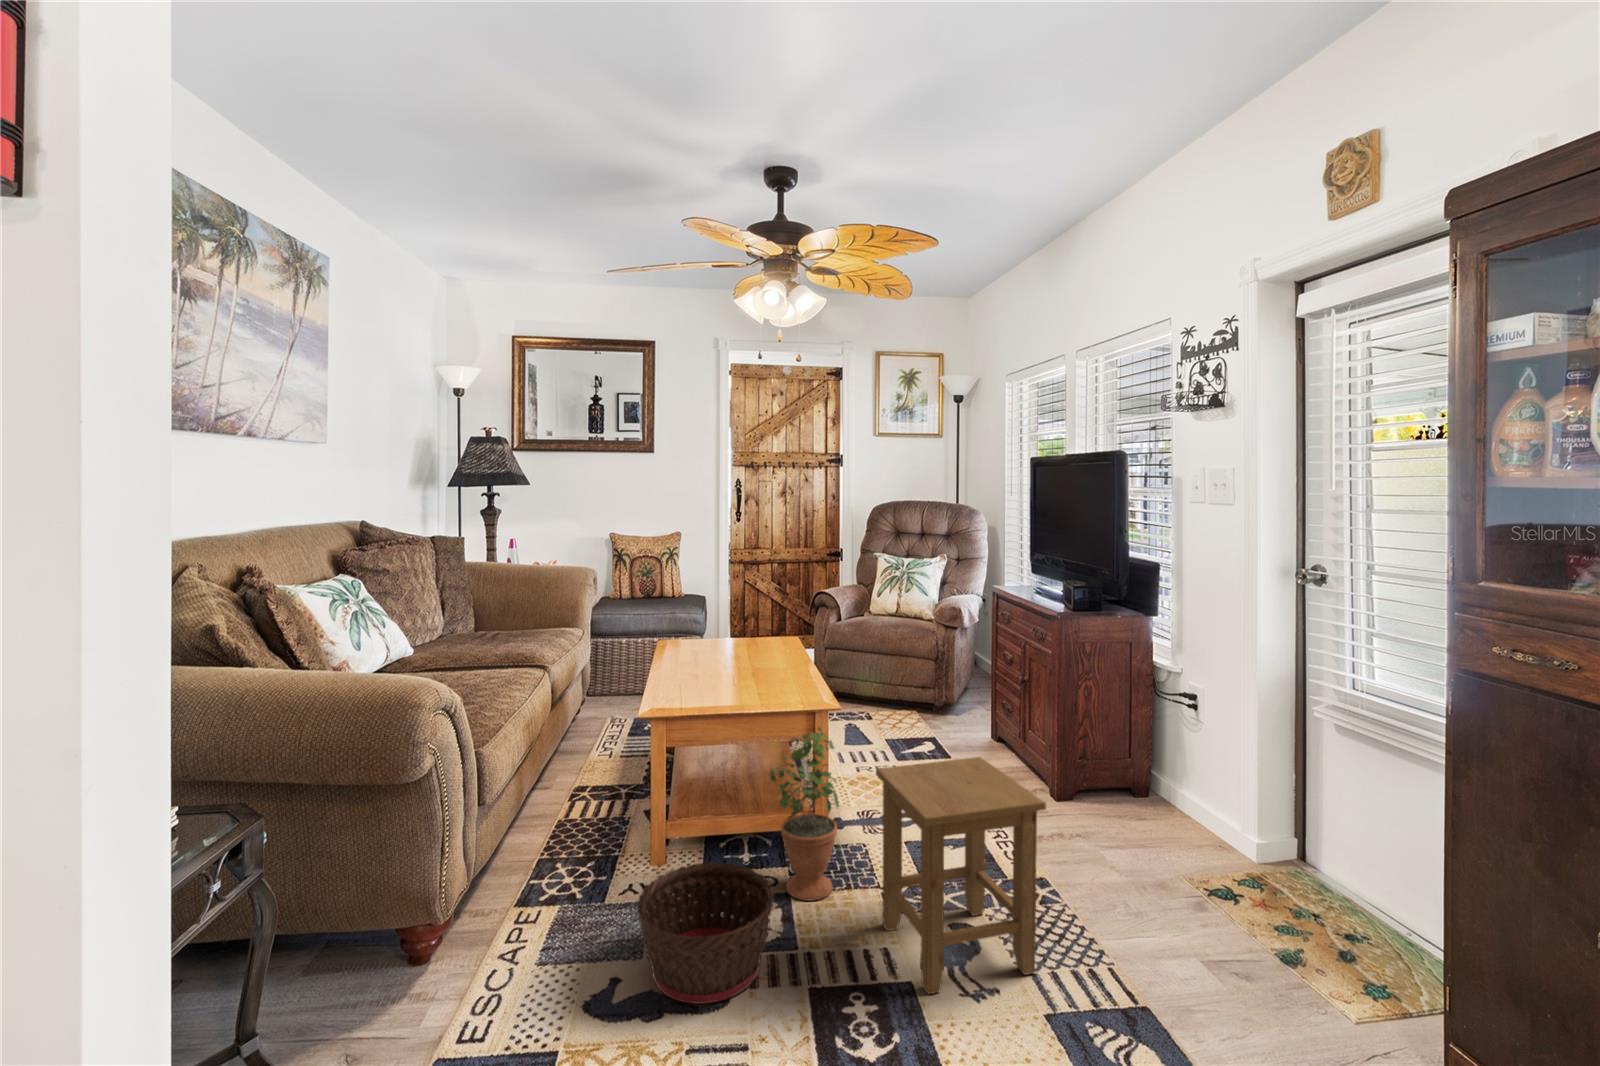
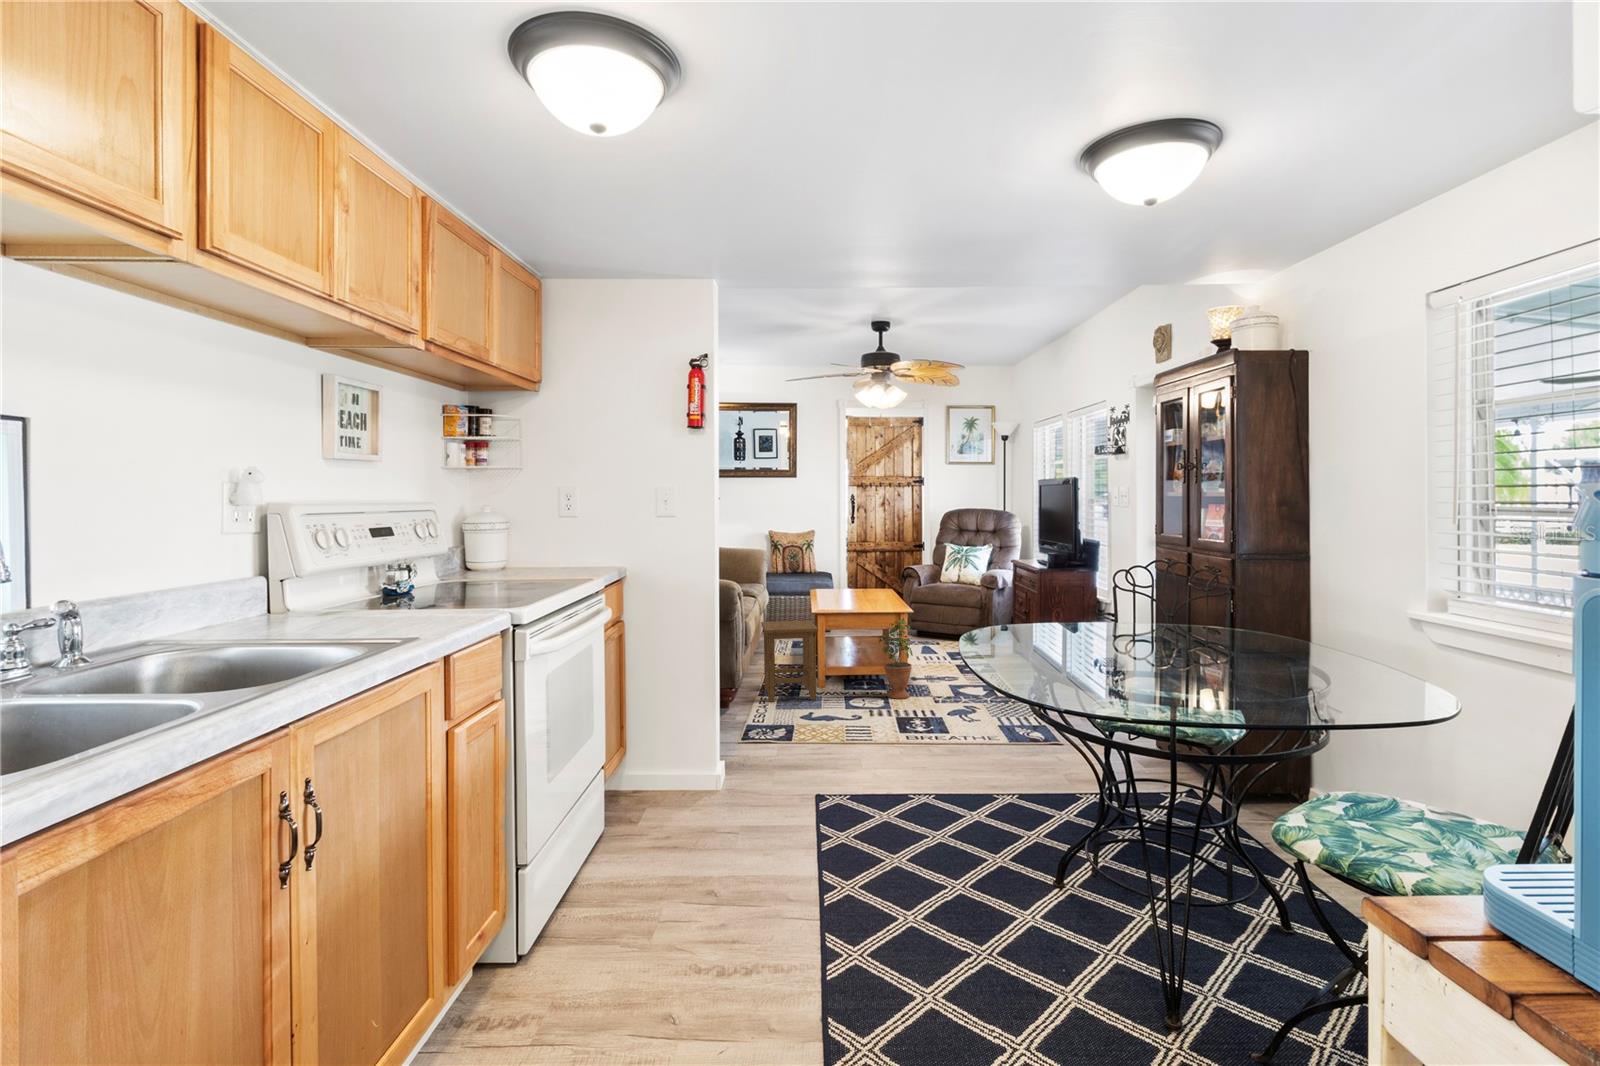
stool: present [876,757,1046,994] -> present [761,620,818,702]
basket: present [637,862,774,1004] -> none [822,673,882,718]

